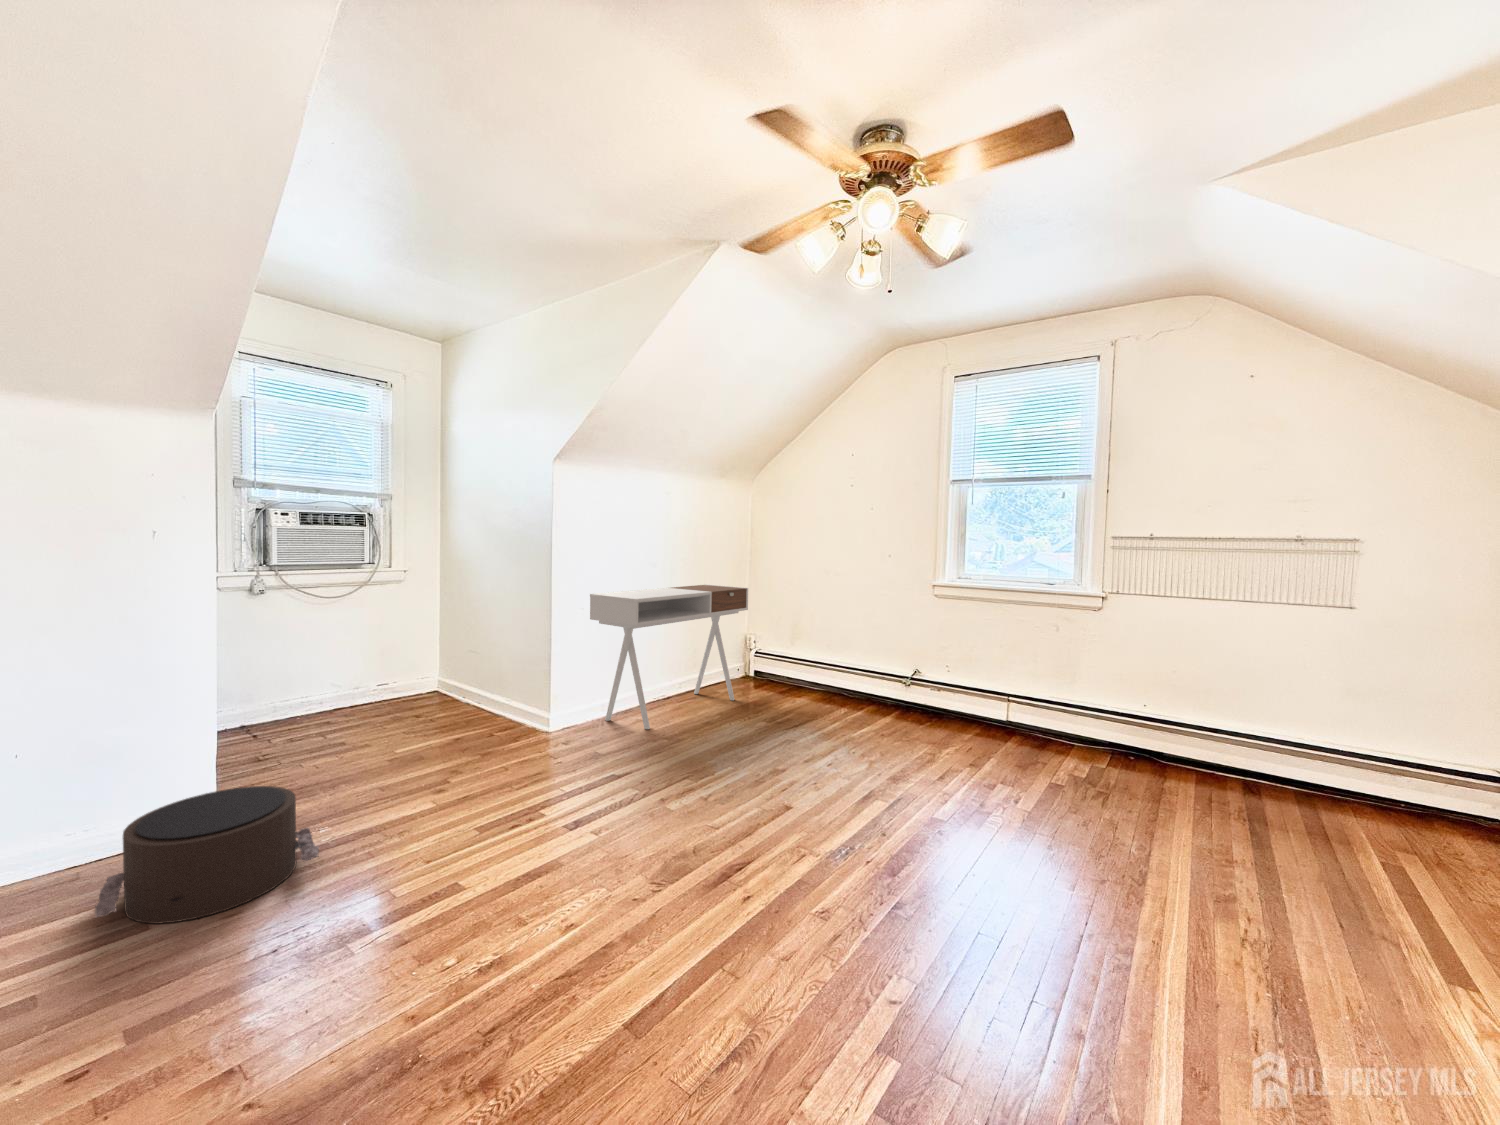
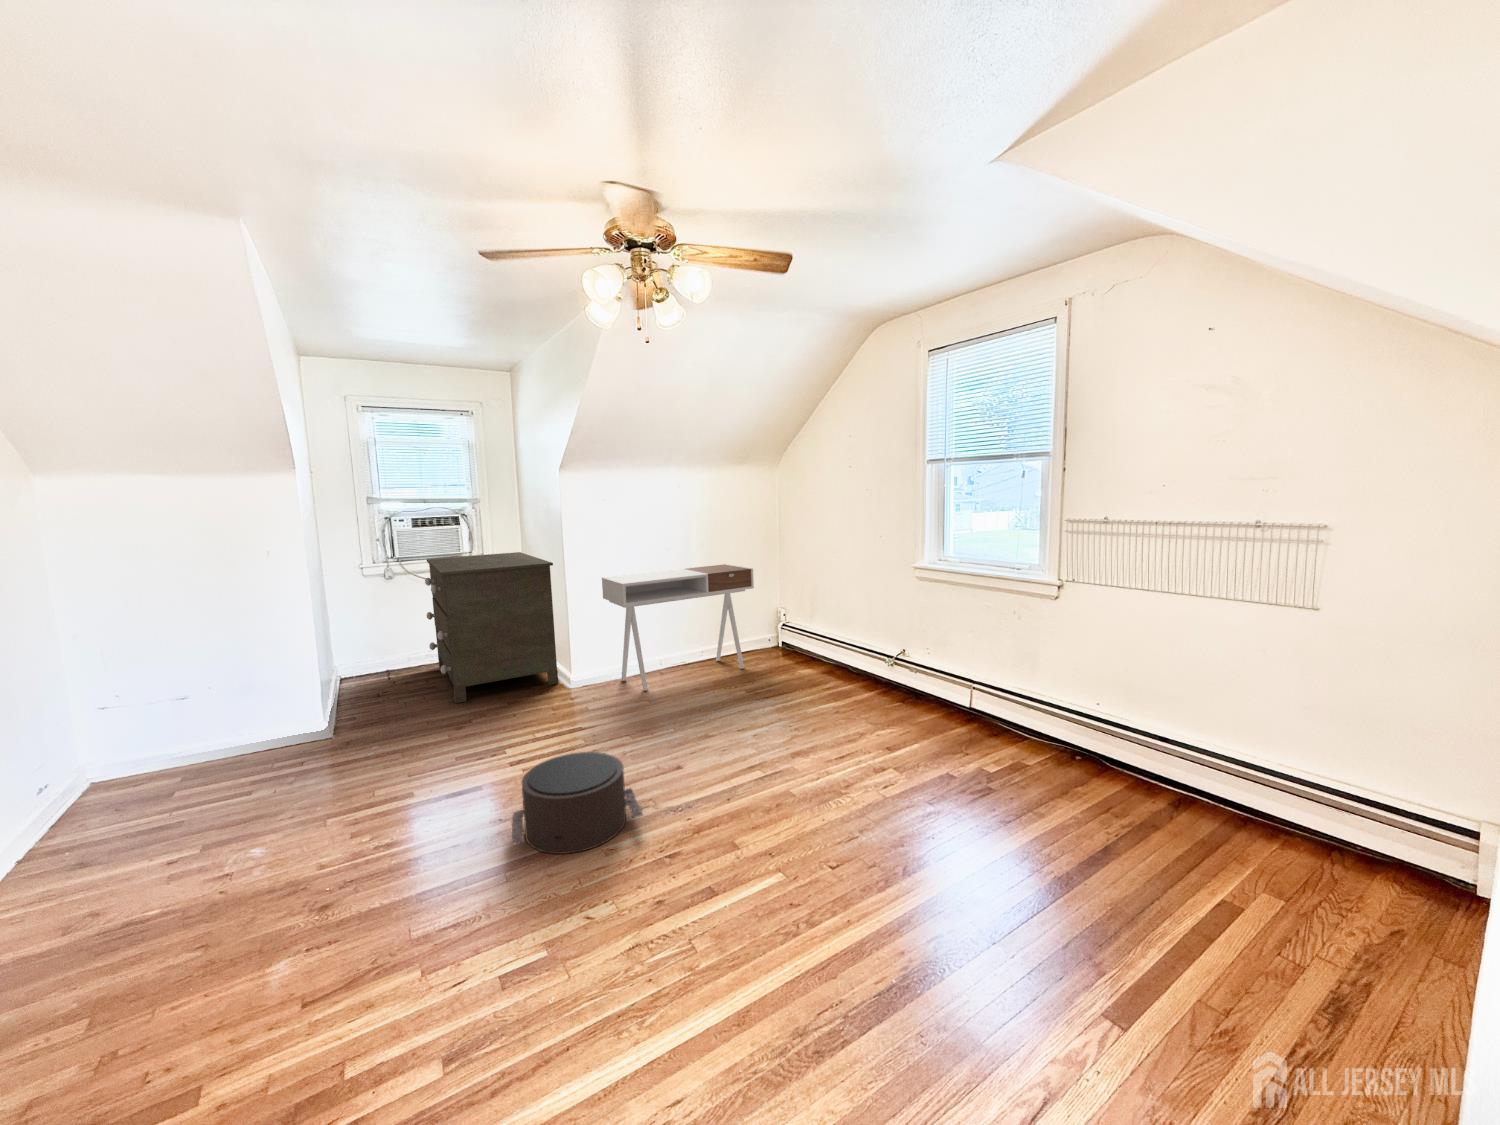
dresser: none [314,566,530,762] -> present [425,552,558,703]
pouf: present [95,786,319,924] -> present [512,752,643,854]

